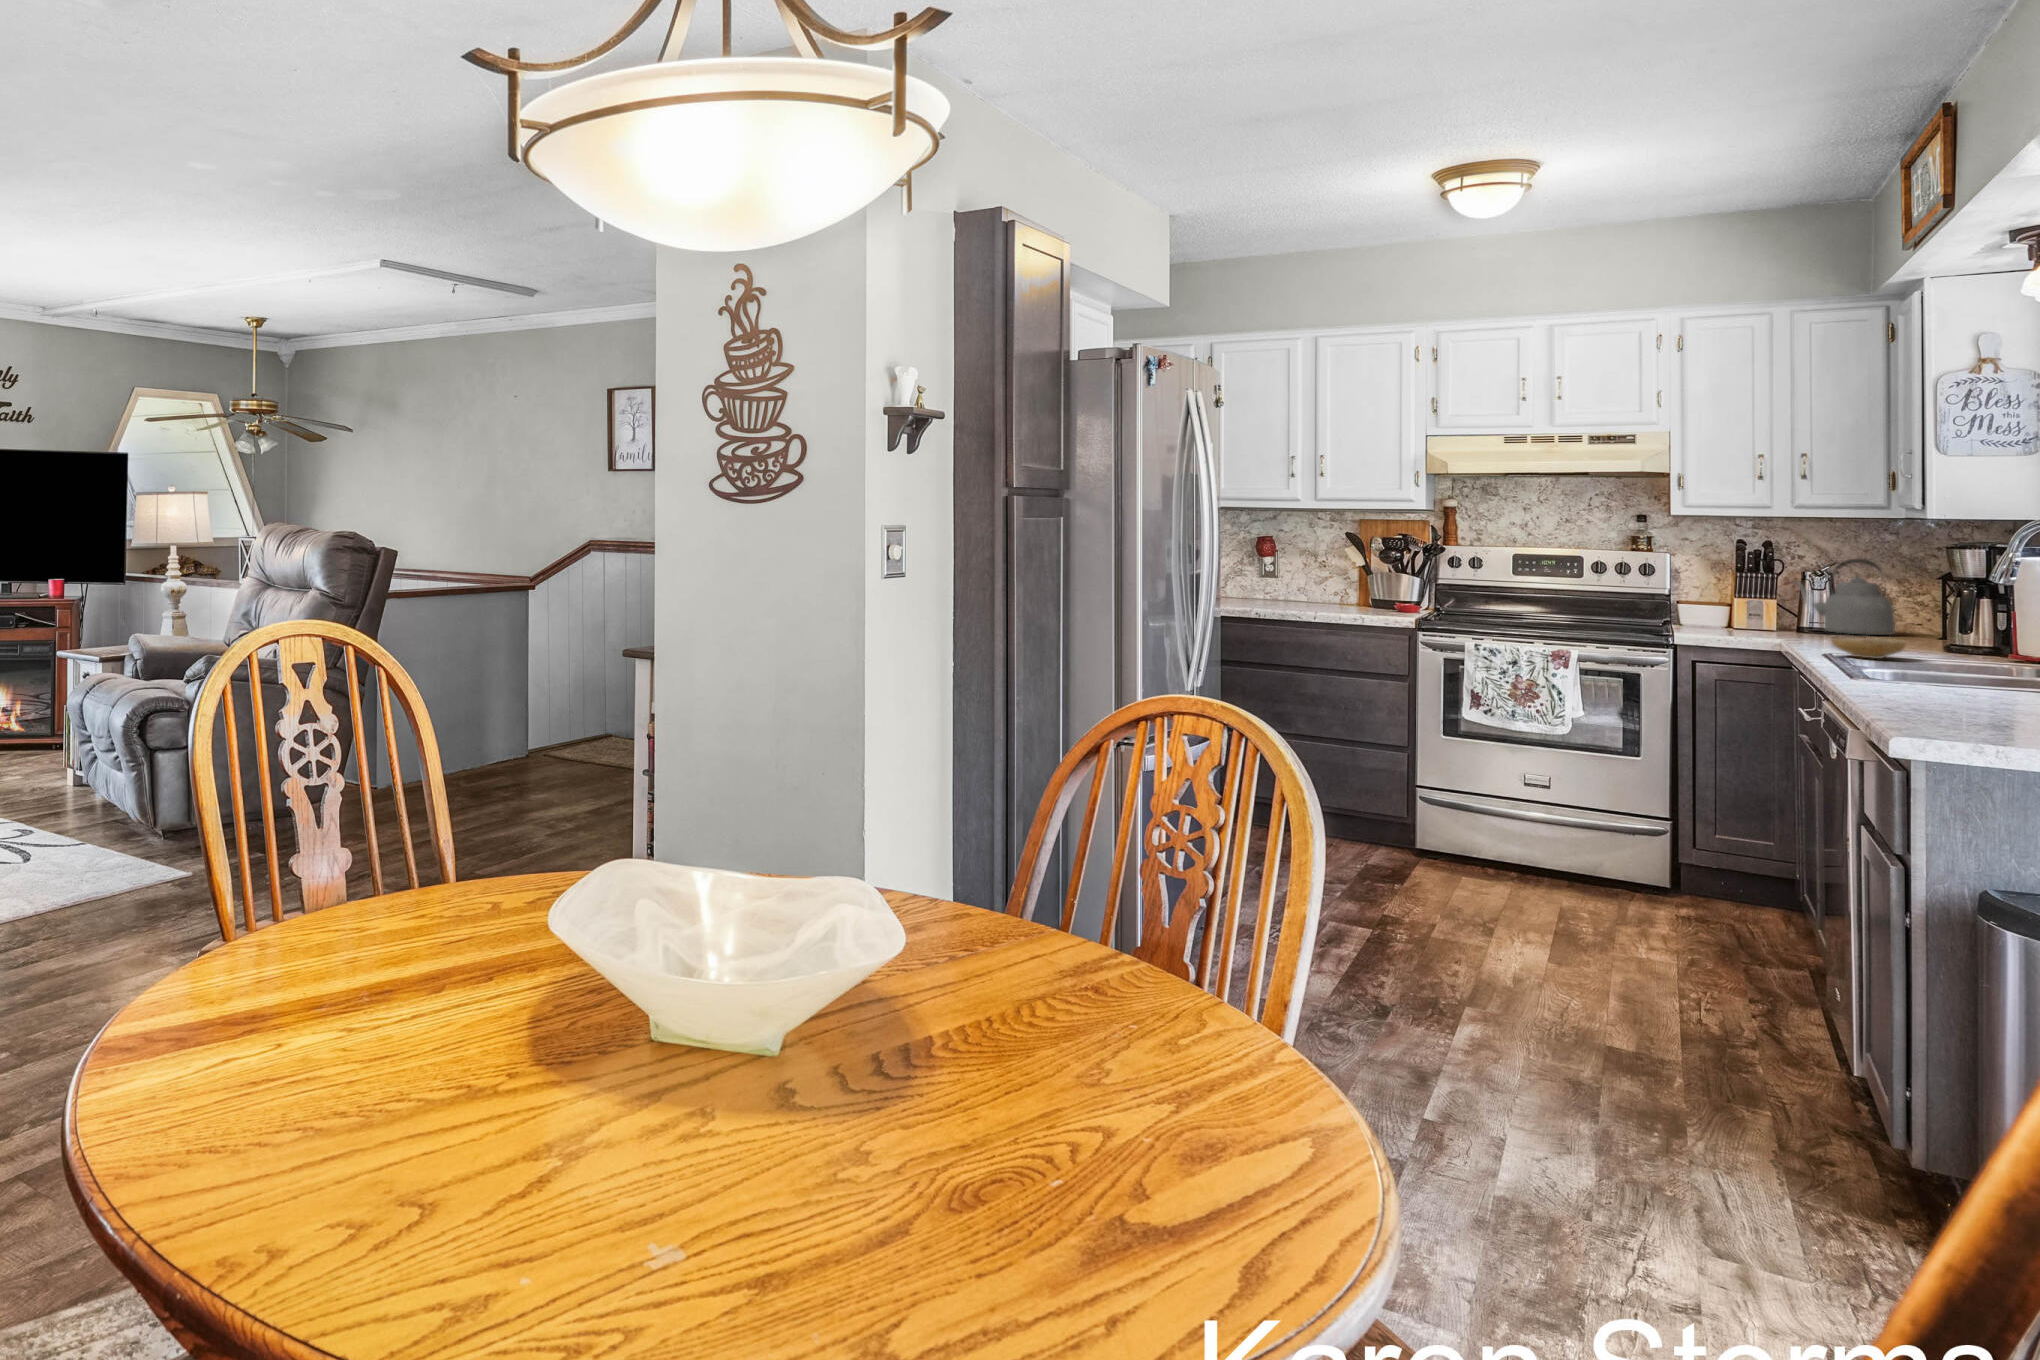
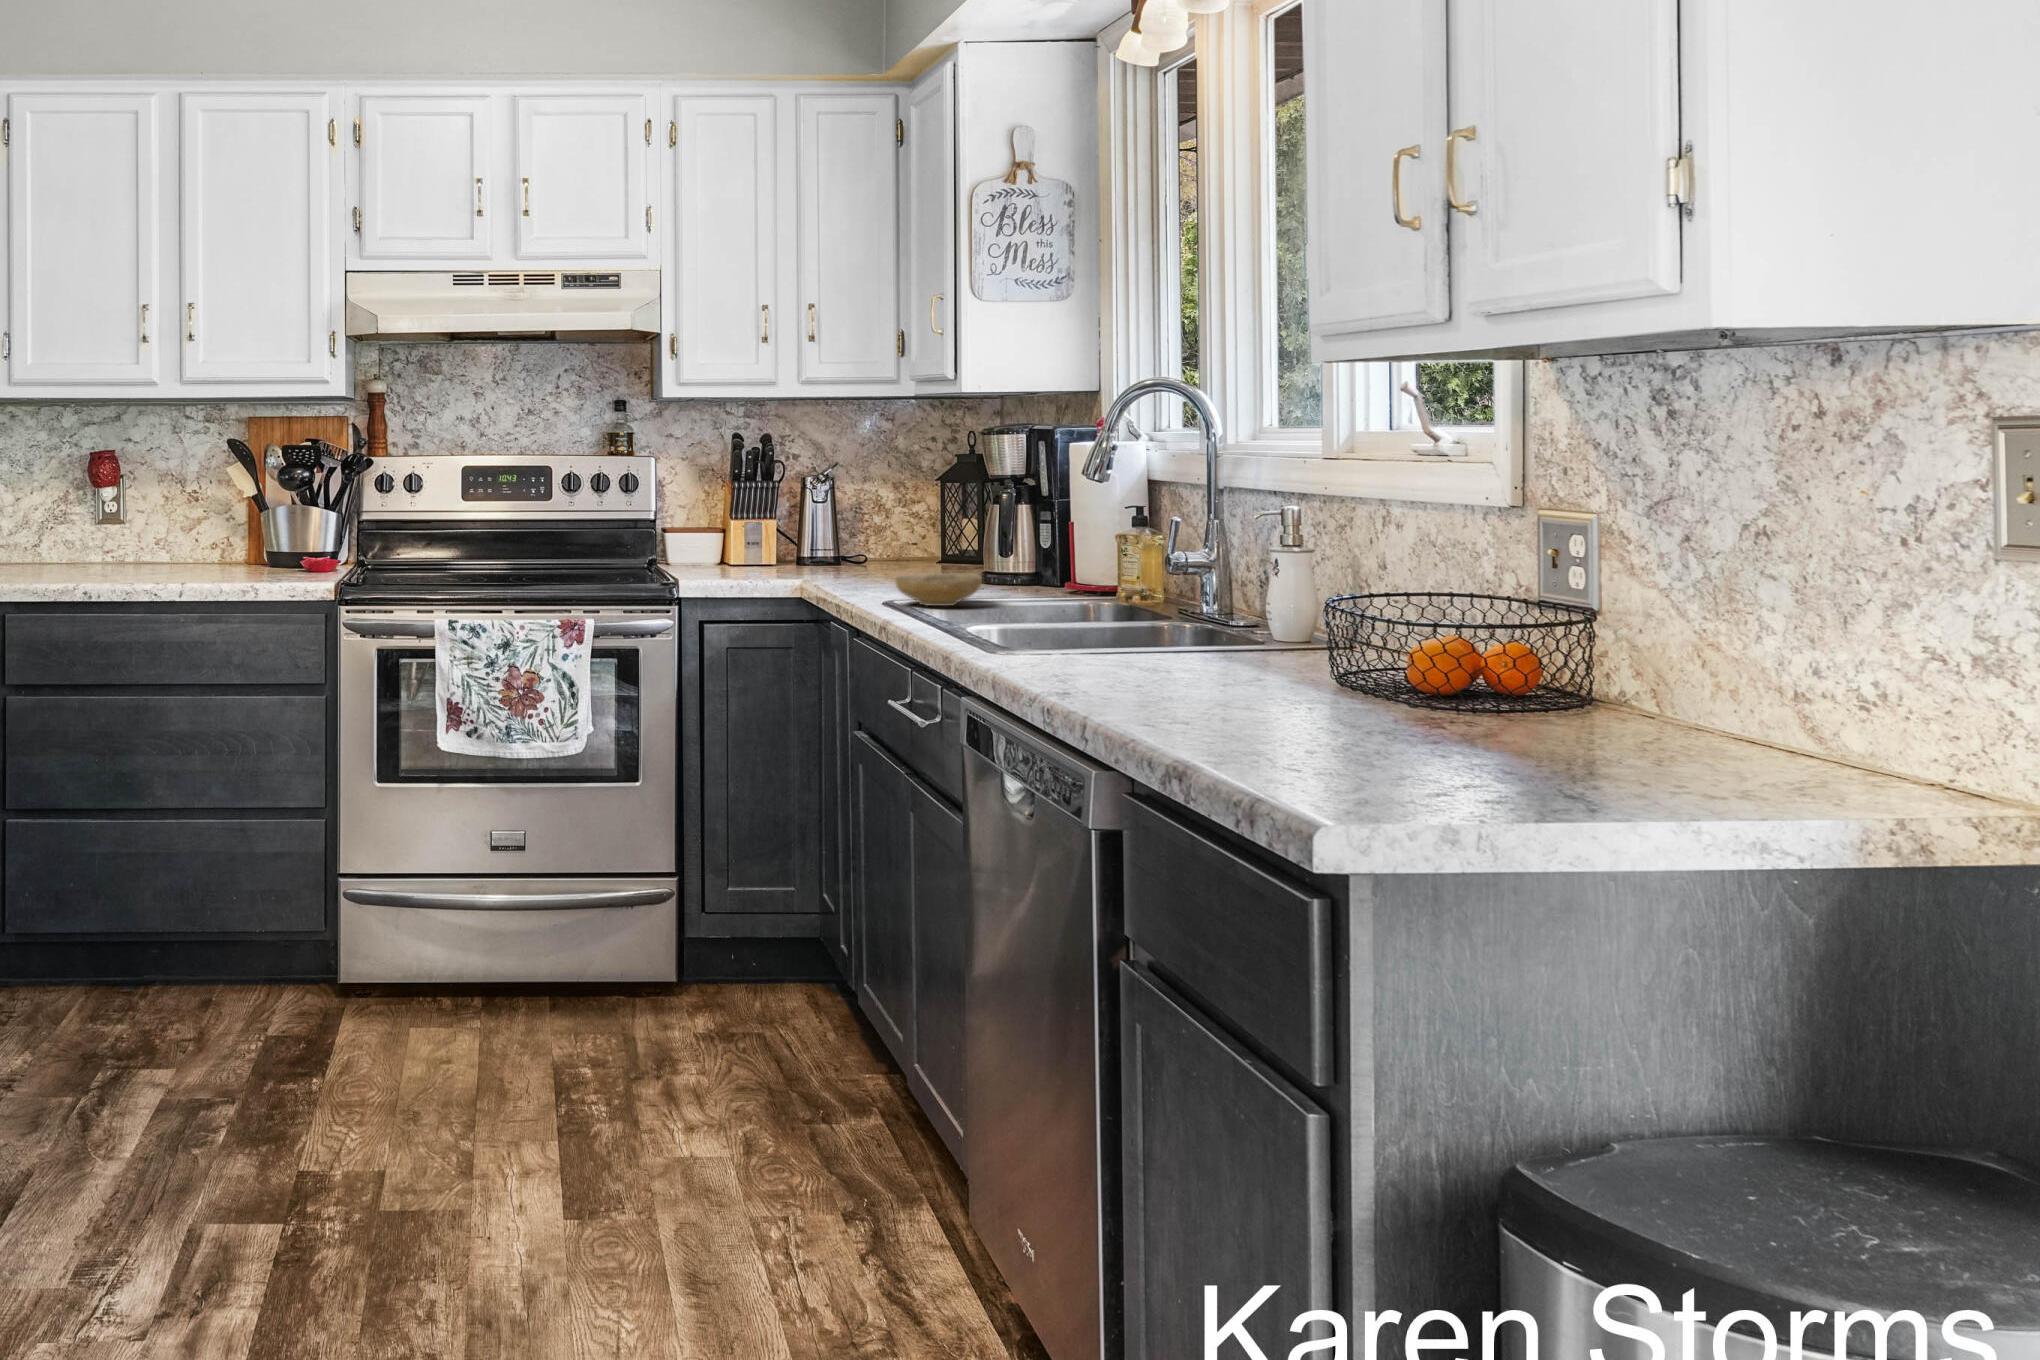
kettle: present [1795,559,1895,635] -> none [793,453,906,561]

